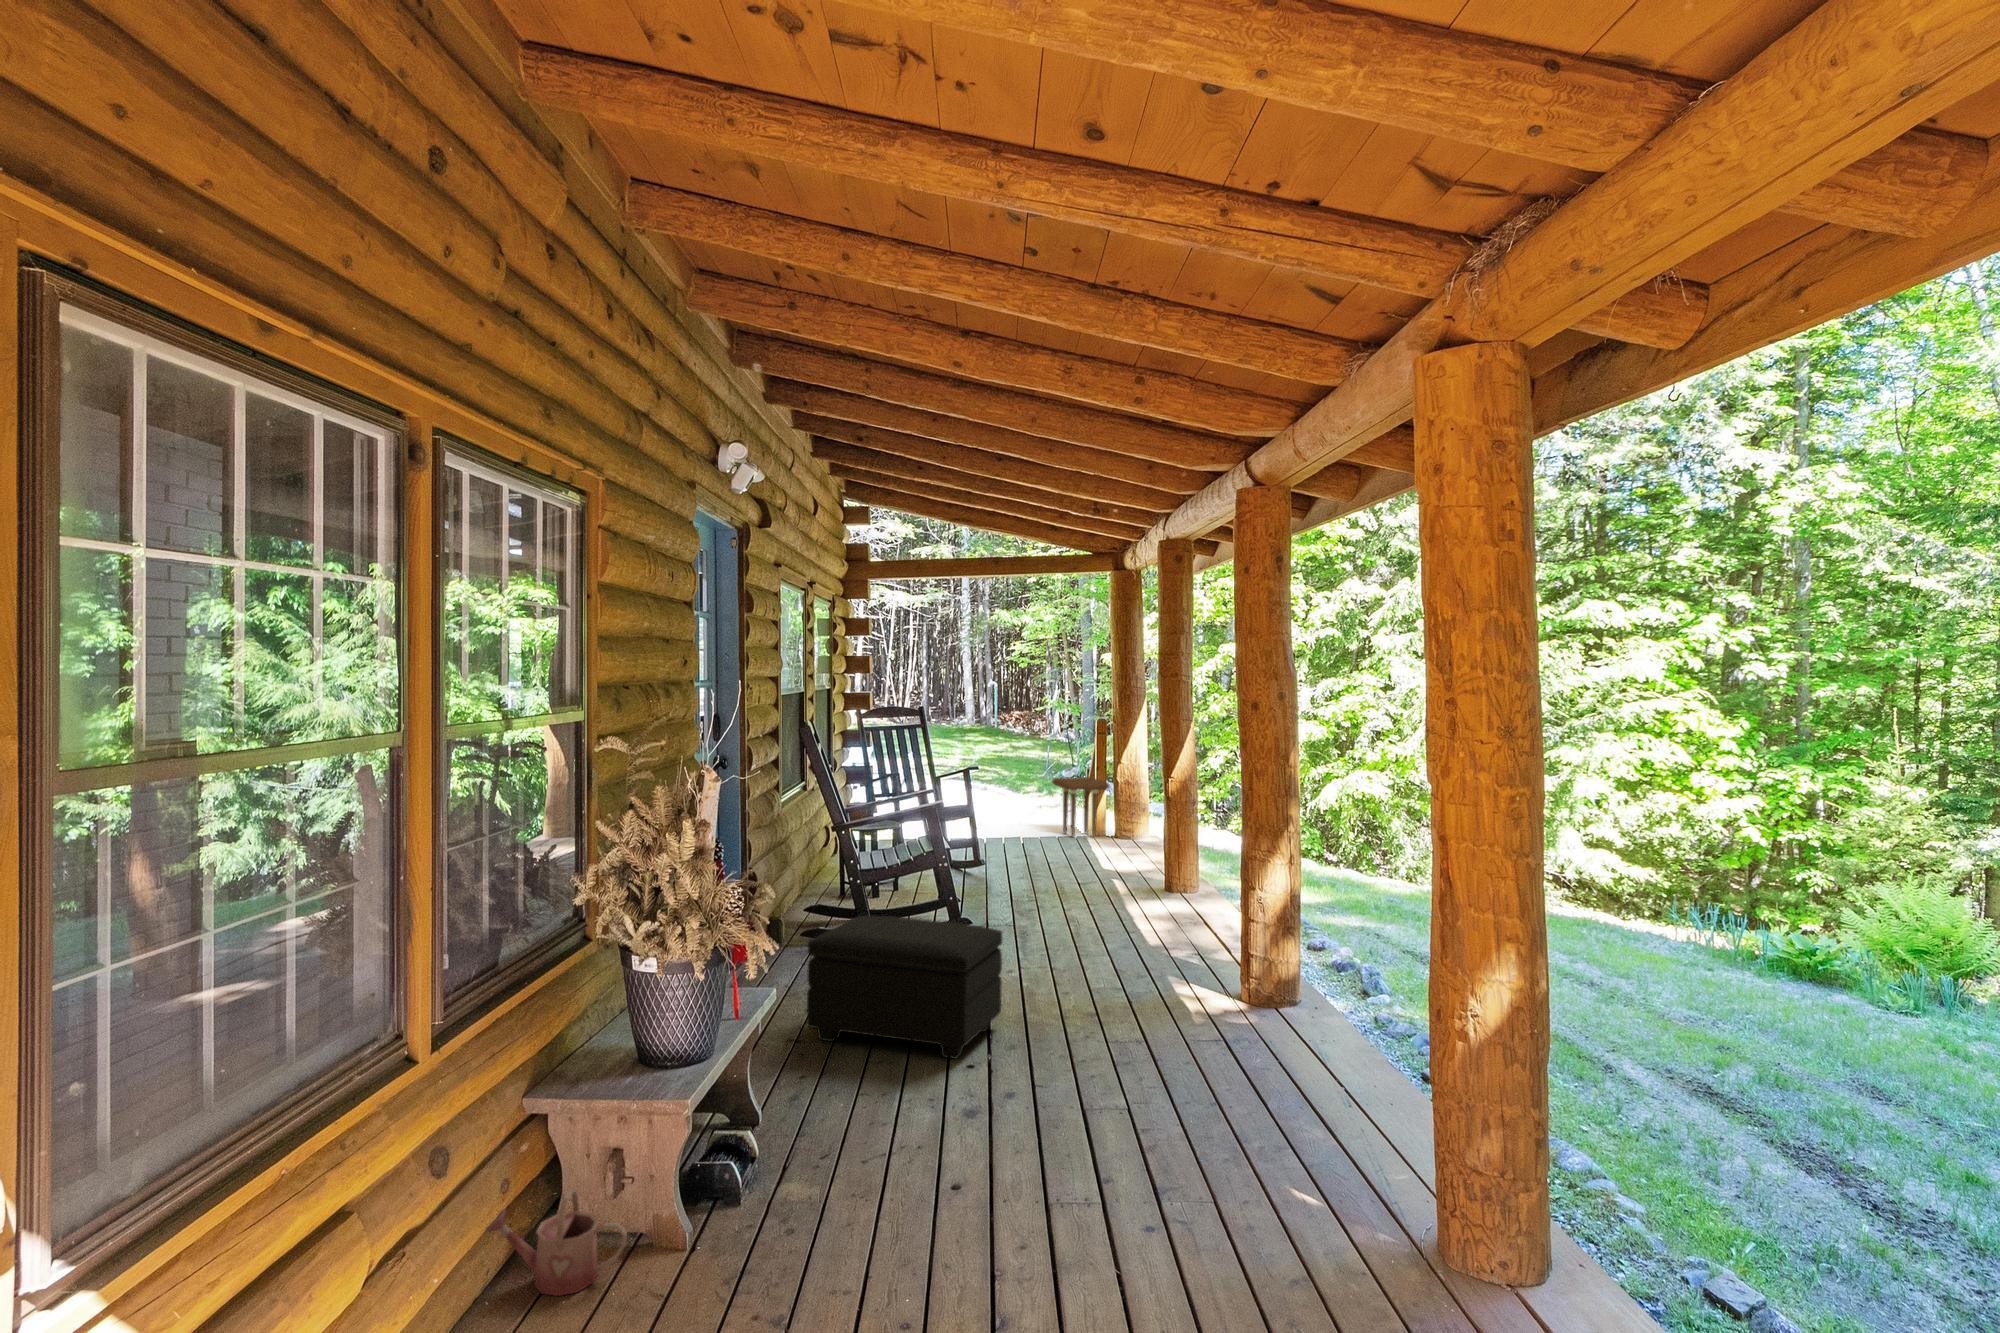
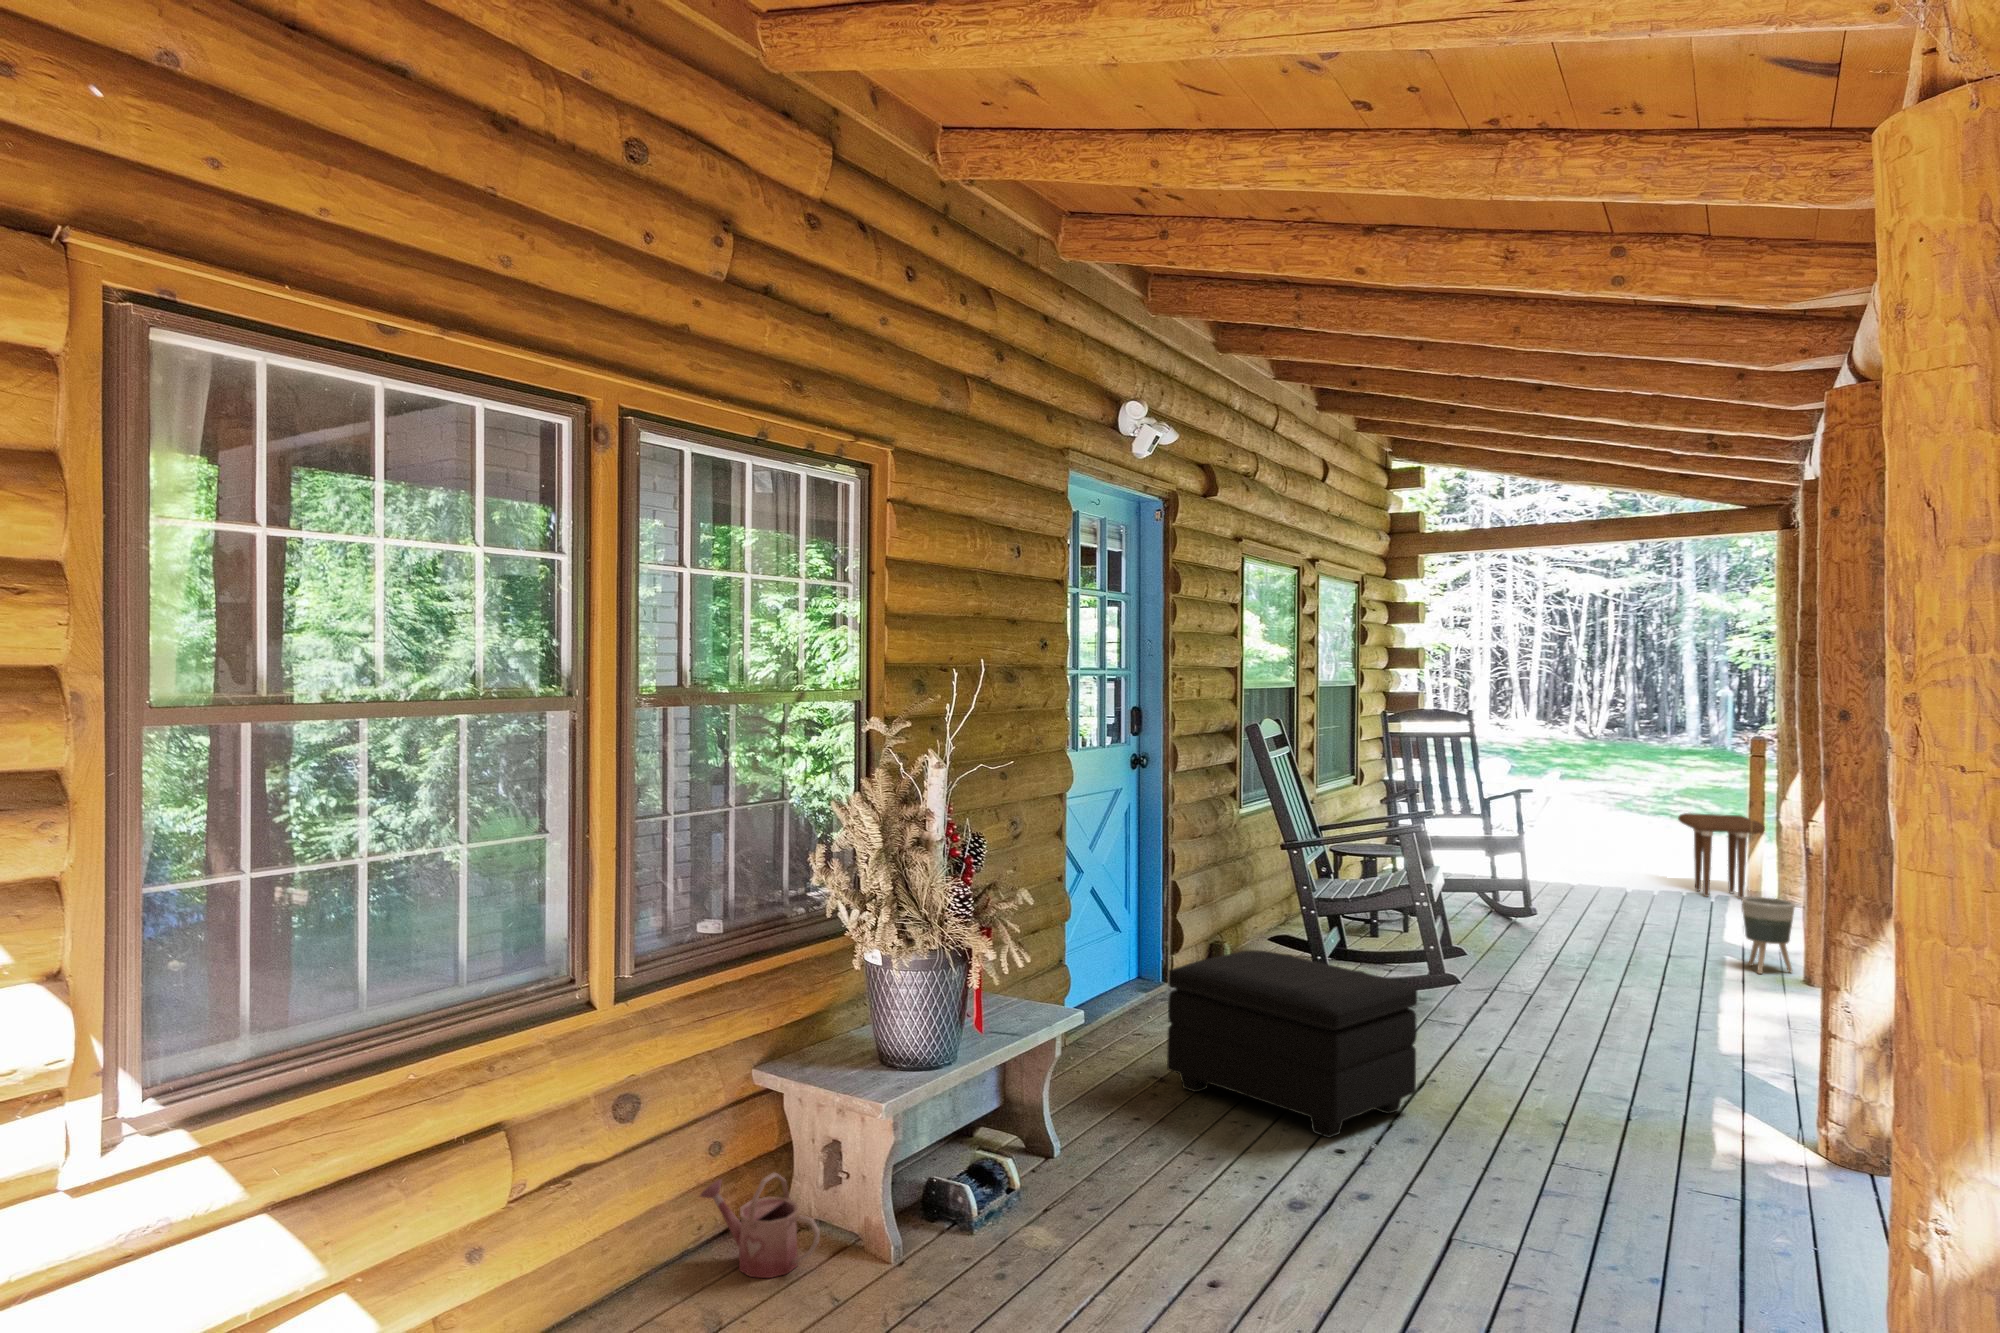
planter: none [1127,836,1159,890] -> present [1742,897,1795,974]

